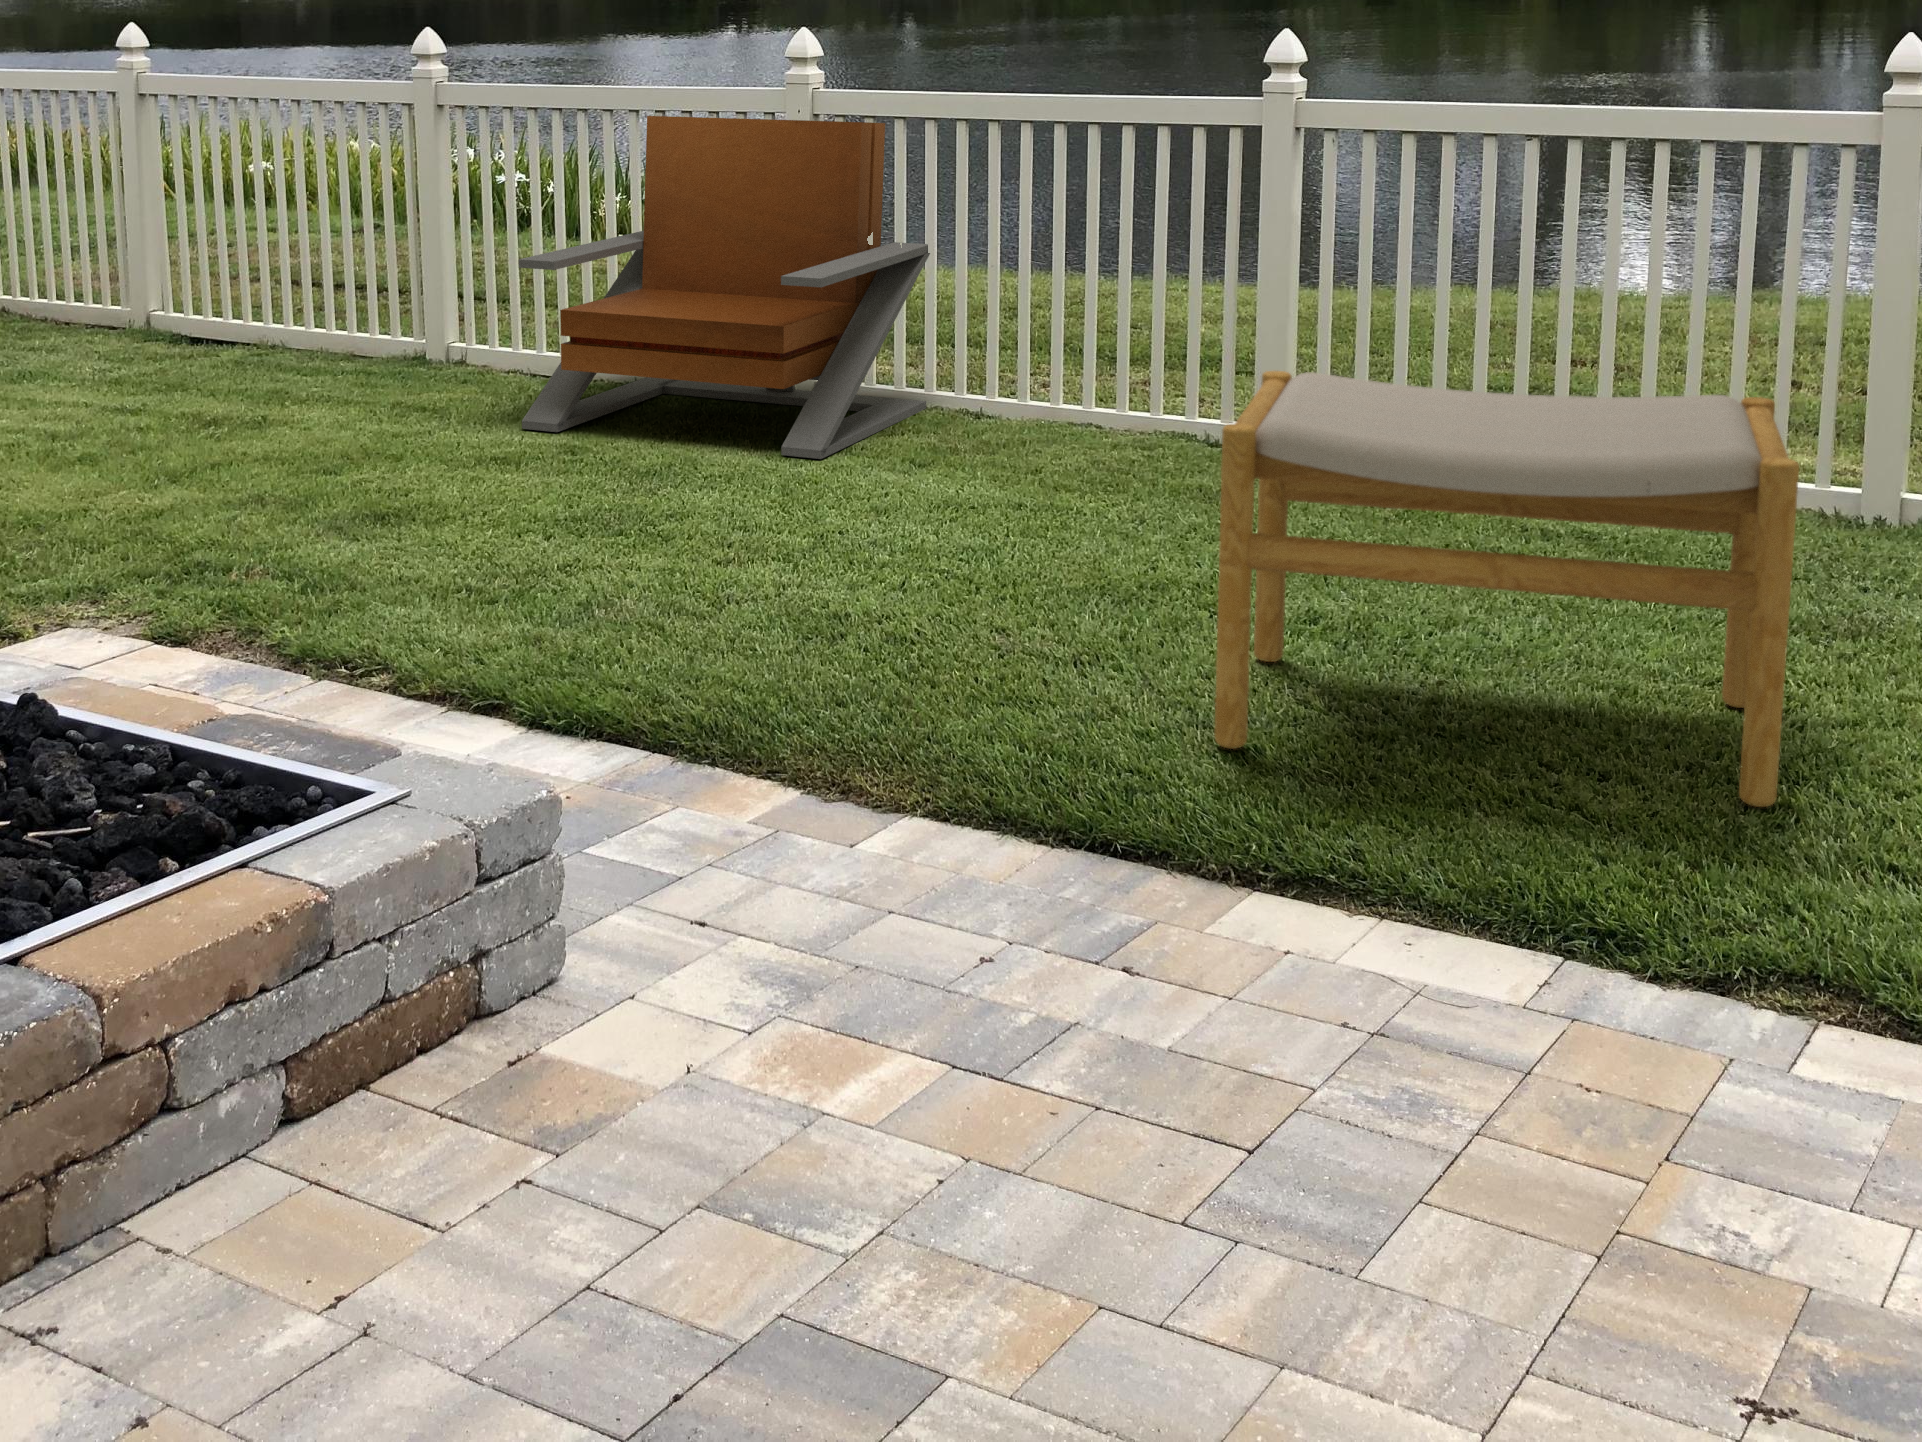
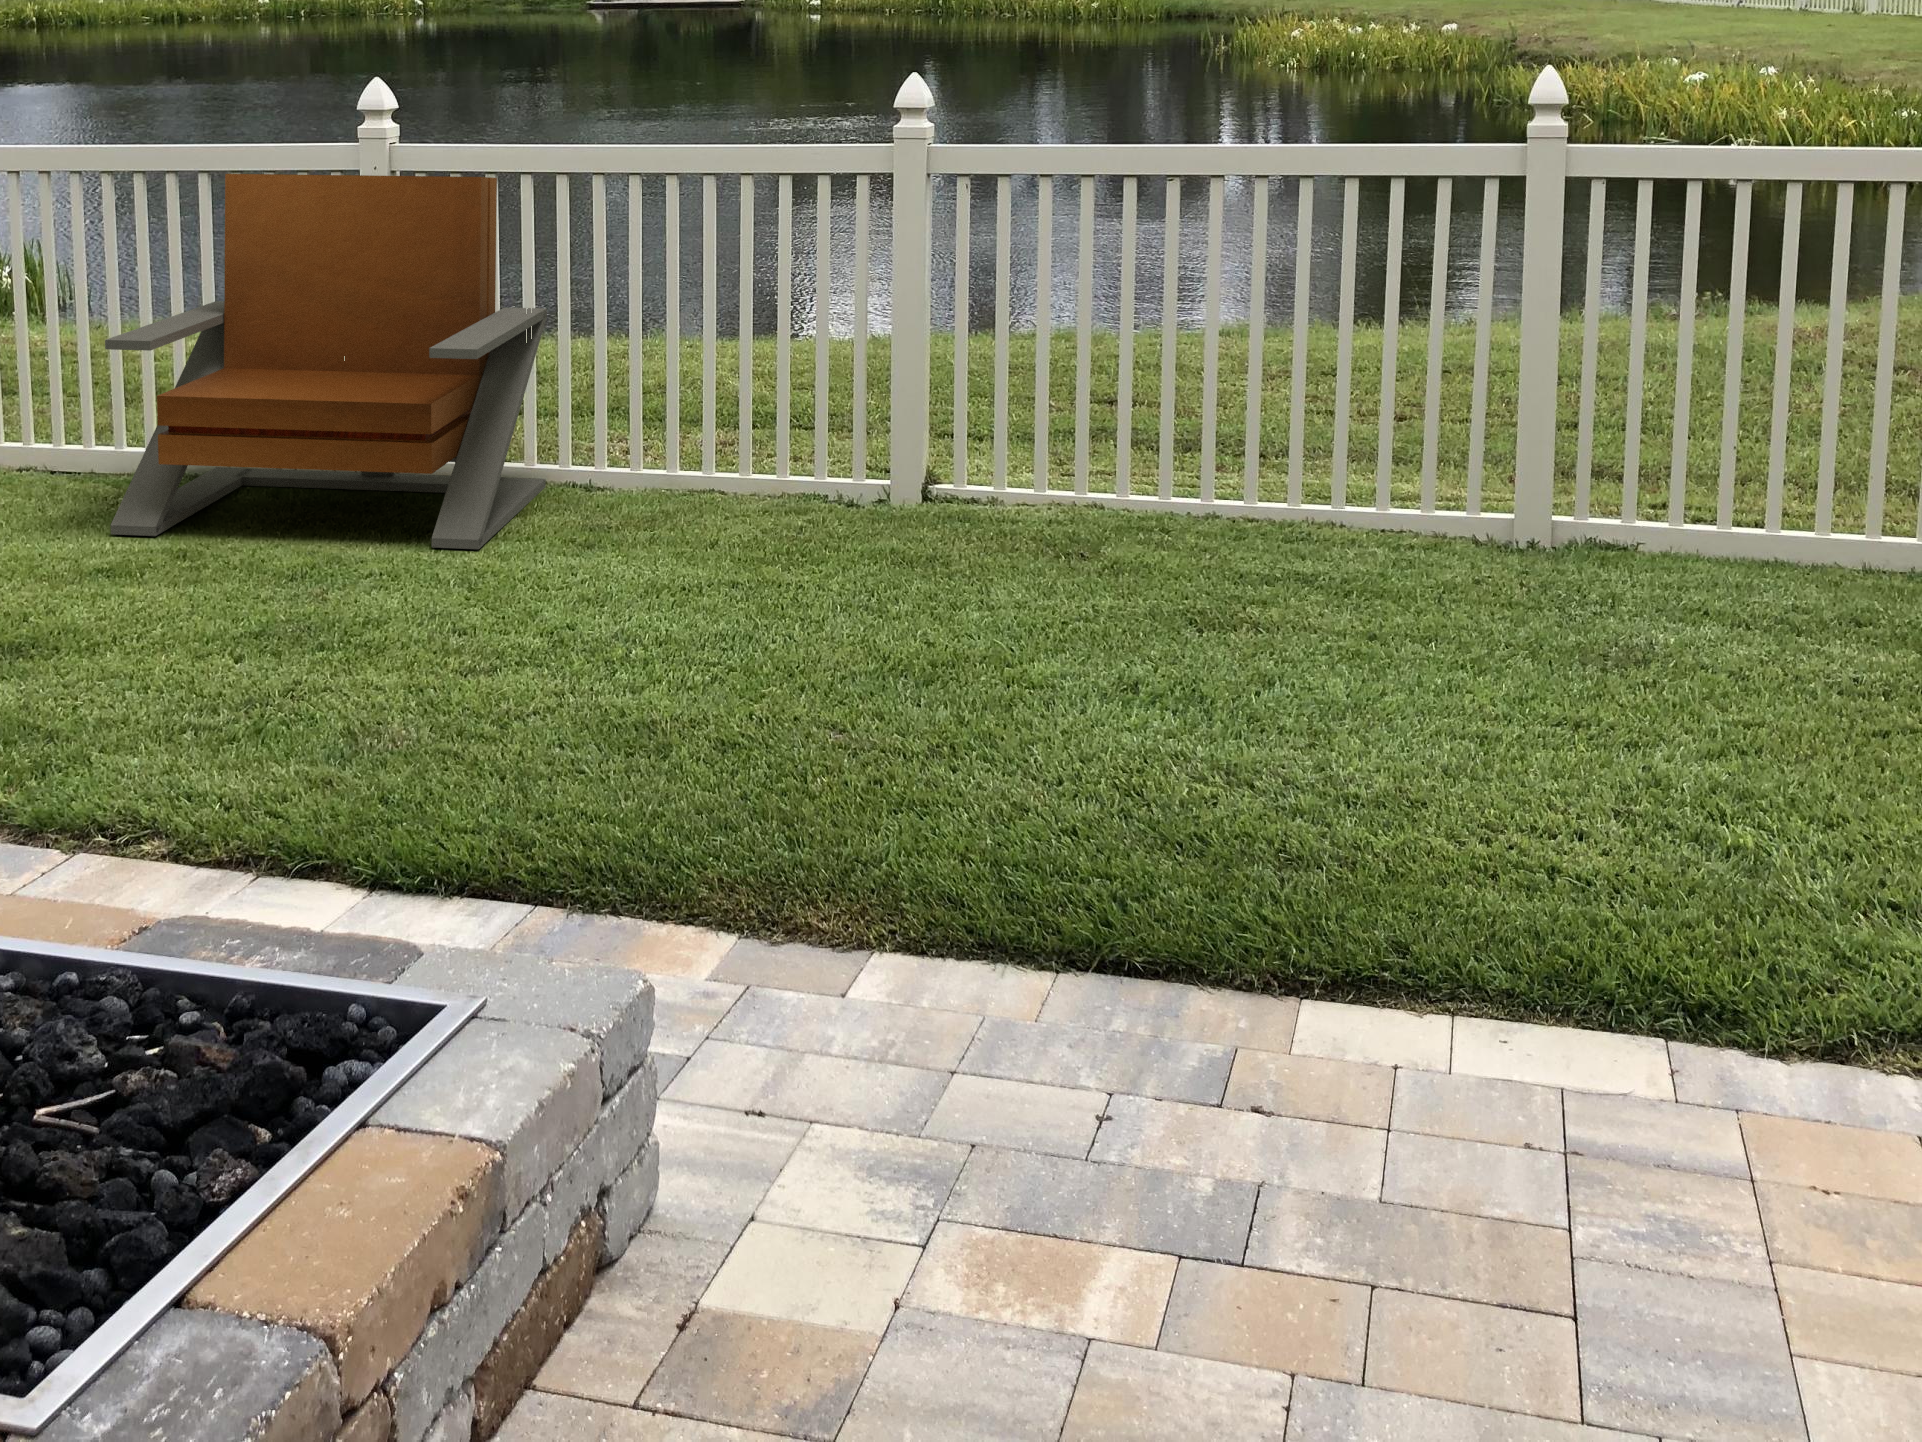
footstool: present [1214,371,1799,807] -> none [1106,429,1744,850]

